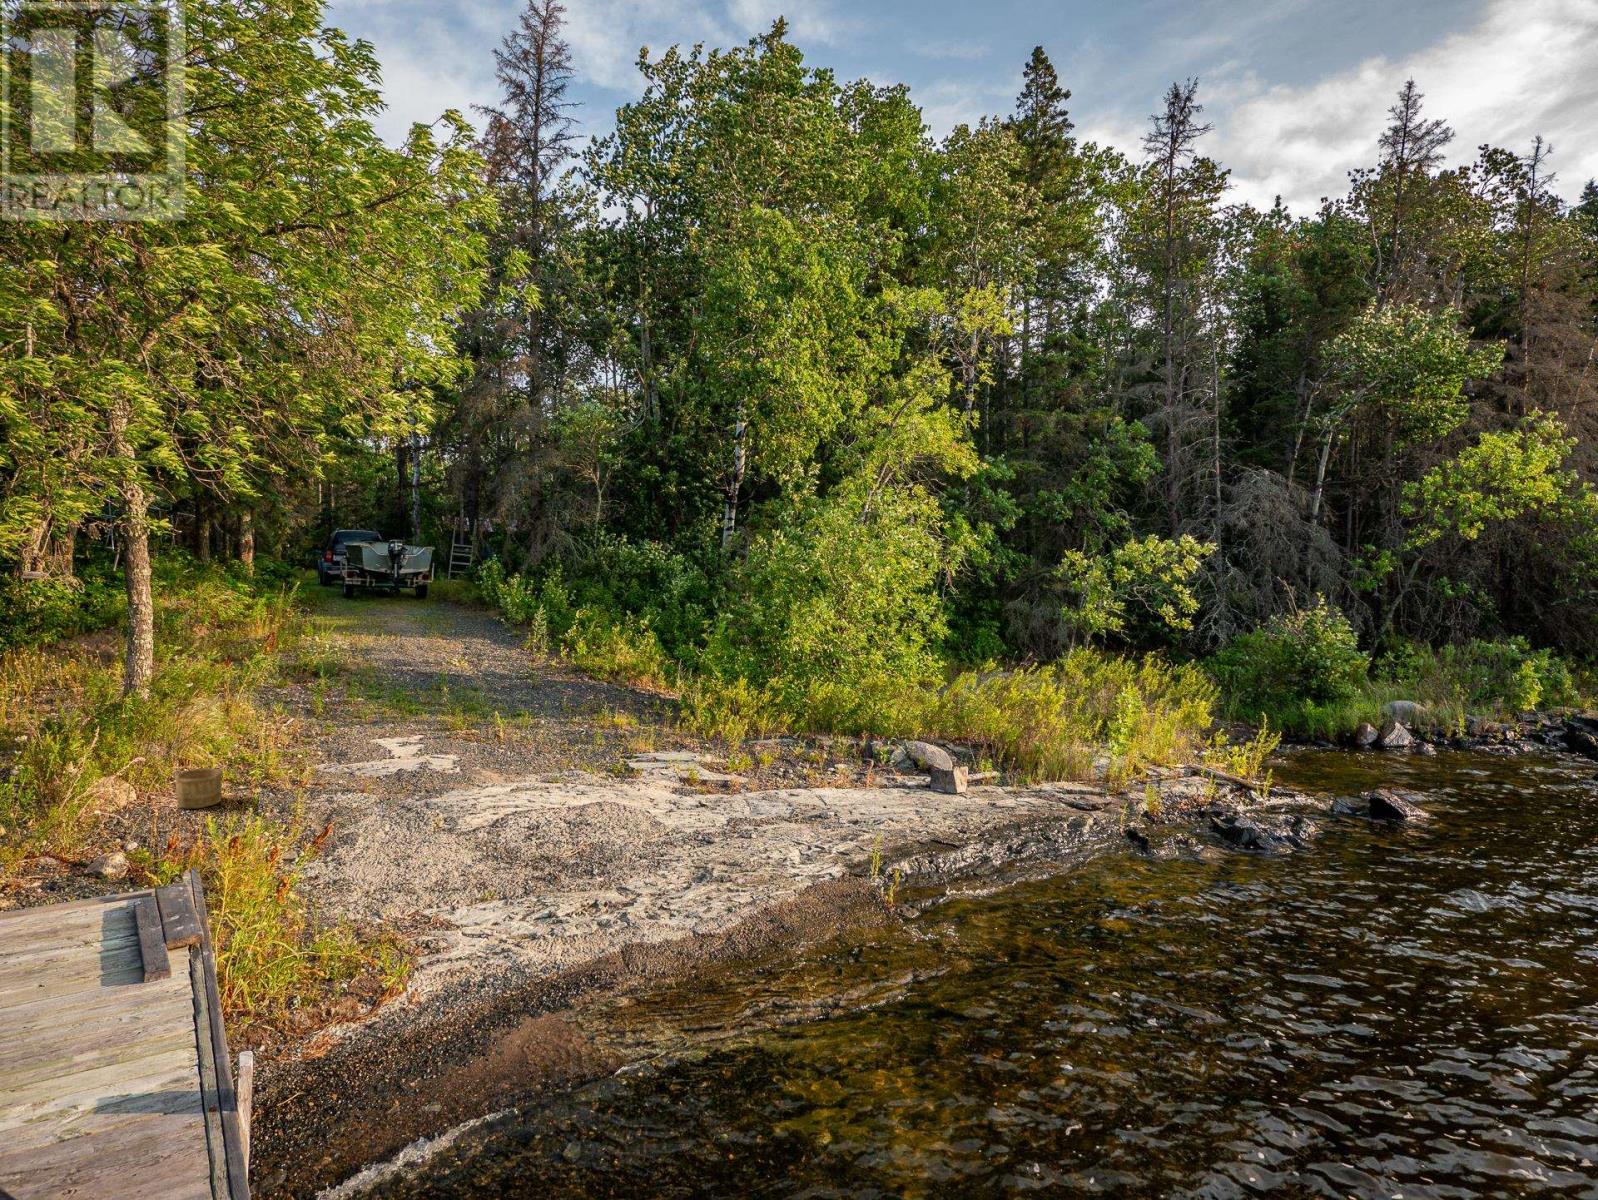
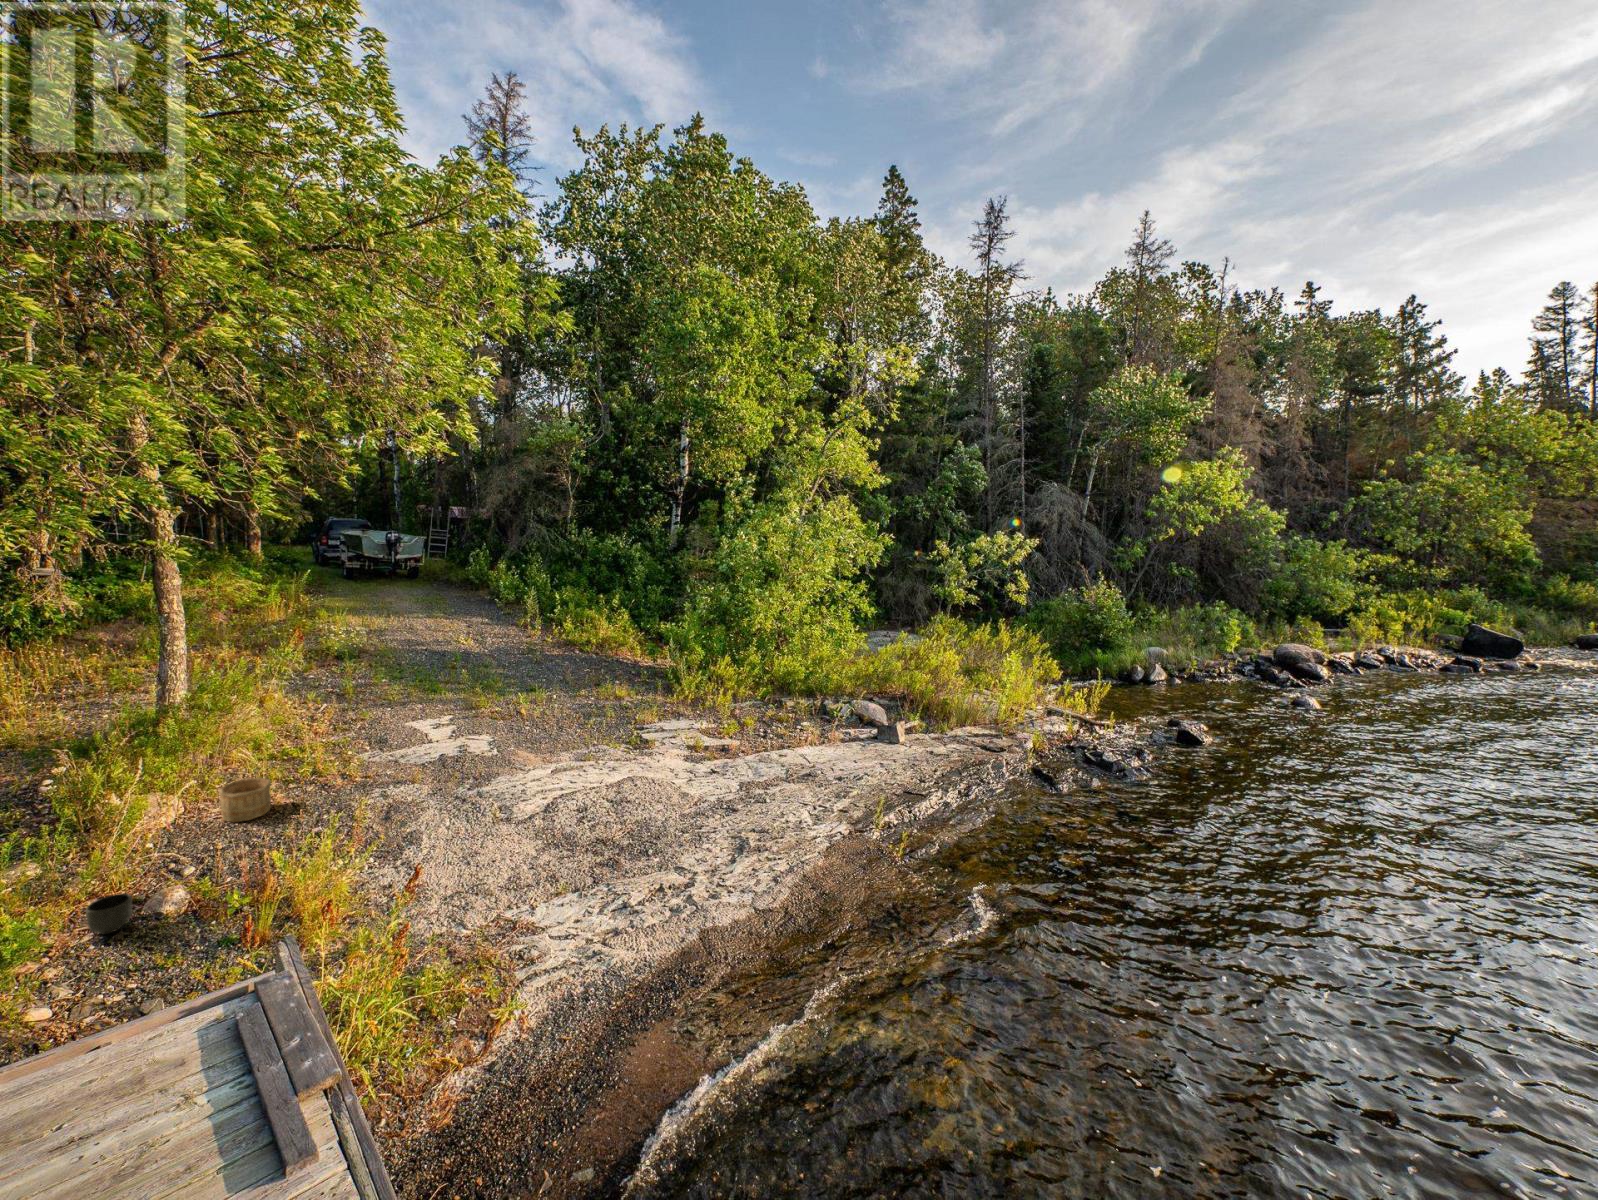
planter: none [49,847,87,881] -> present [86,893,132,934]

